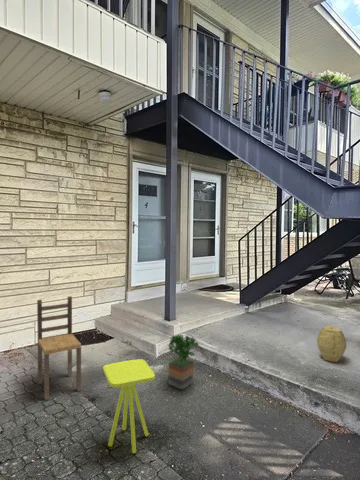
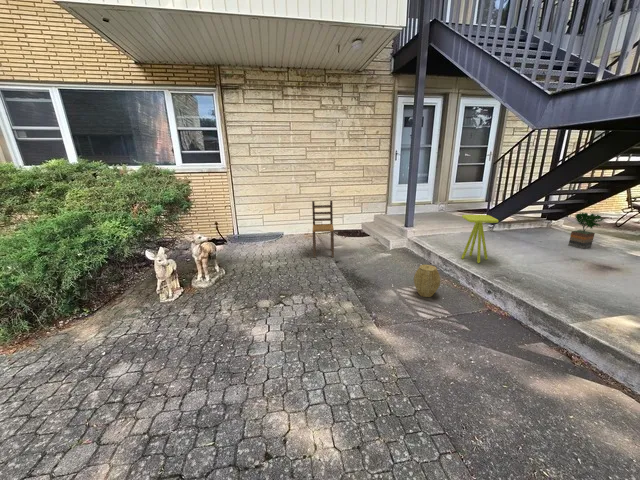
woven basket: present [317,326,346,362] -> present [414,265,440,297]
potted tree: present [168,335,199,390] -> present [568,213,604,249]
side table: present [103,359,155,453] -> present [461,215,499,263]

